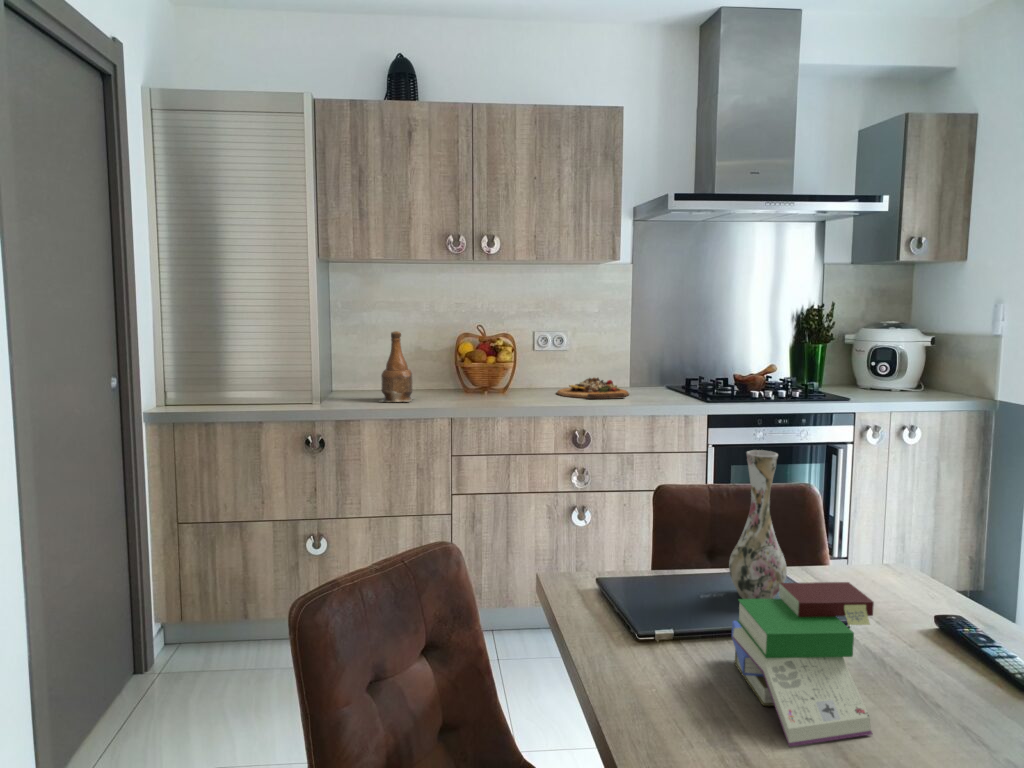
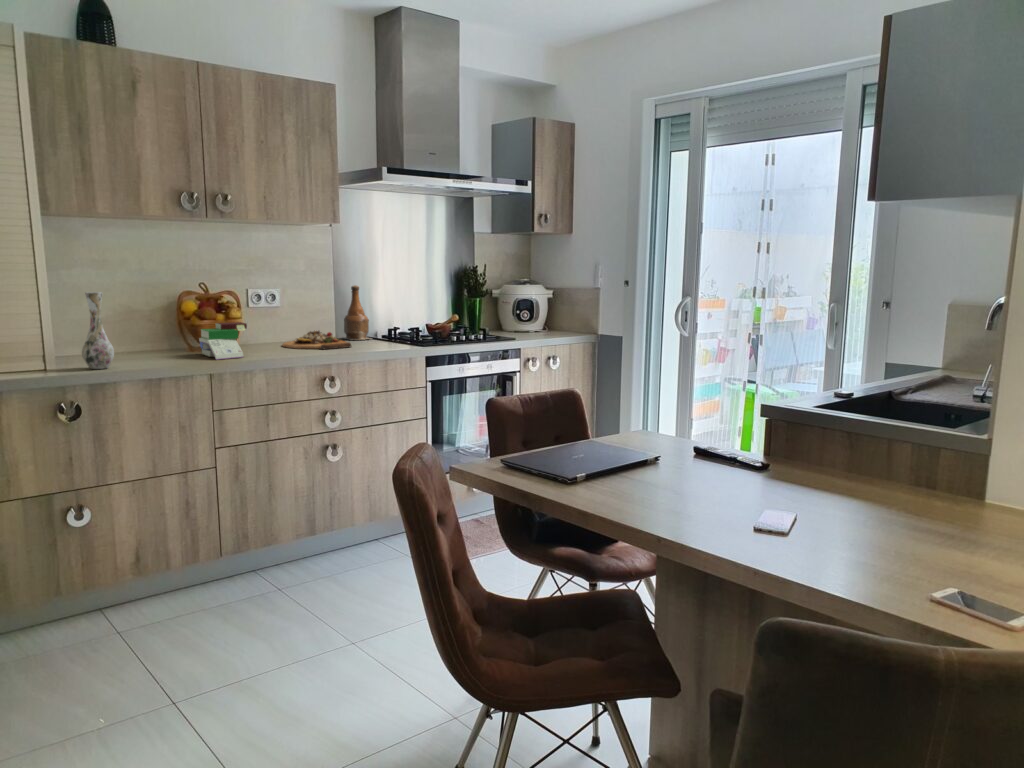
bottle: present [381,331,414,402] -> present [343,285,369,340]
vase: present [729,450,787,599] -> present [82,292,114,369]
book: present [732,582,874,746] -> present [199,322,247,360]

